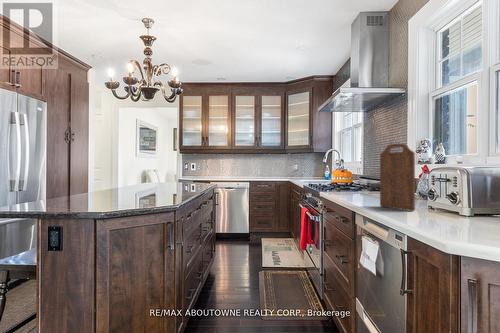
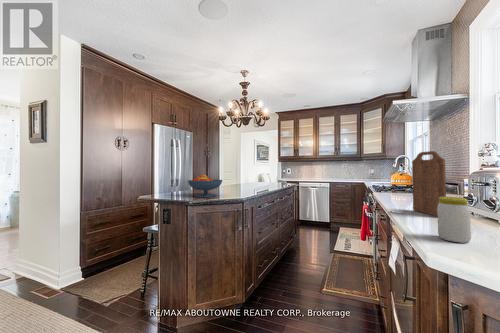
fruit bowl: none [75,168,136,205] -> present [188,175,222,197]
jar: none [432,188,460,230] -> present [437,197,471,243]

